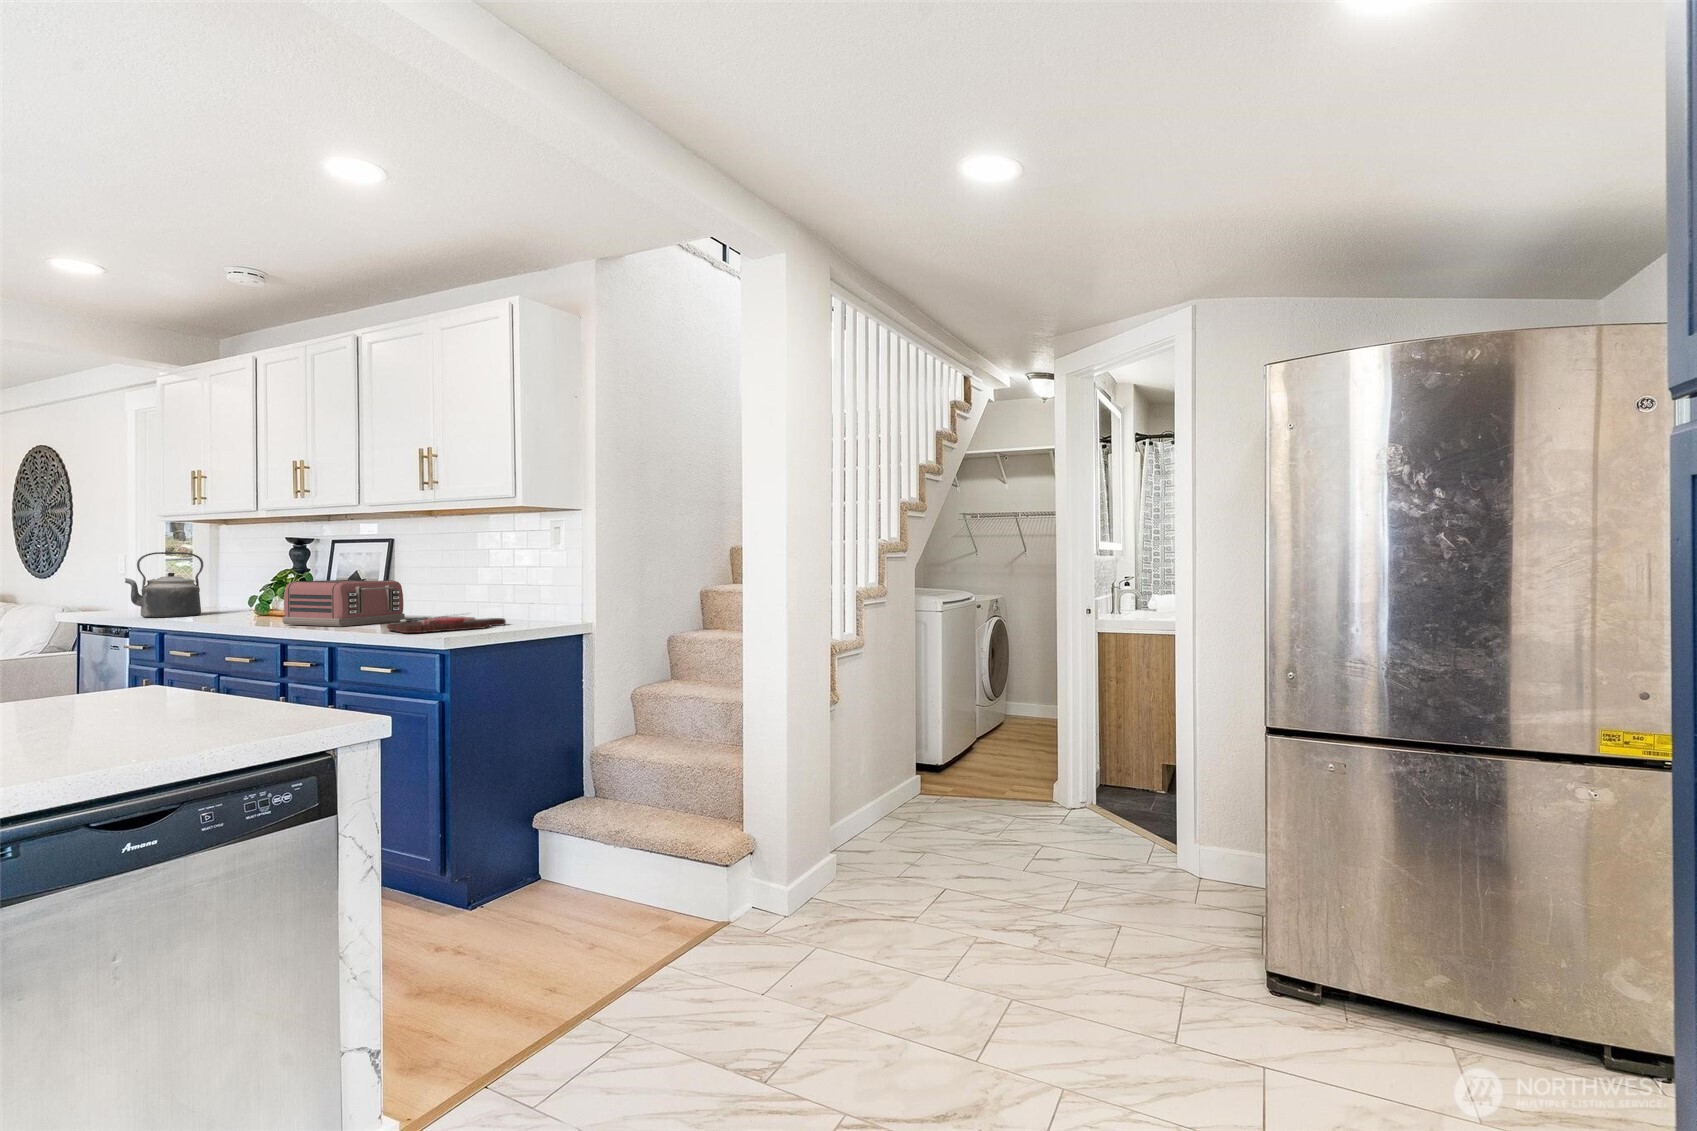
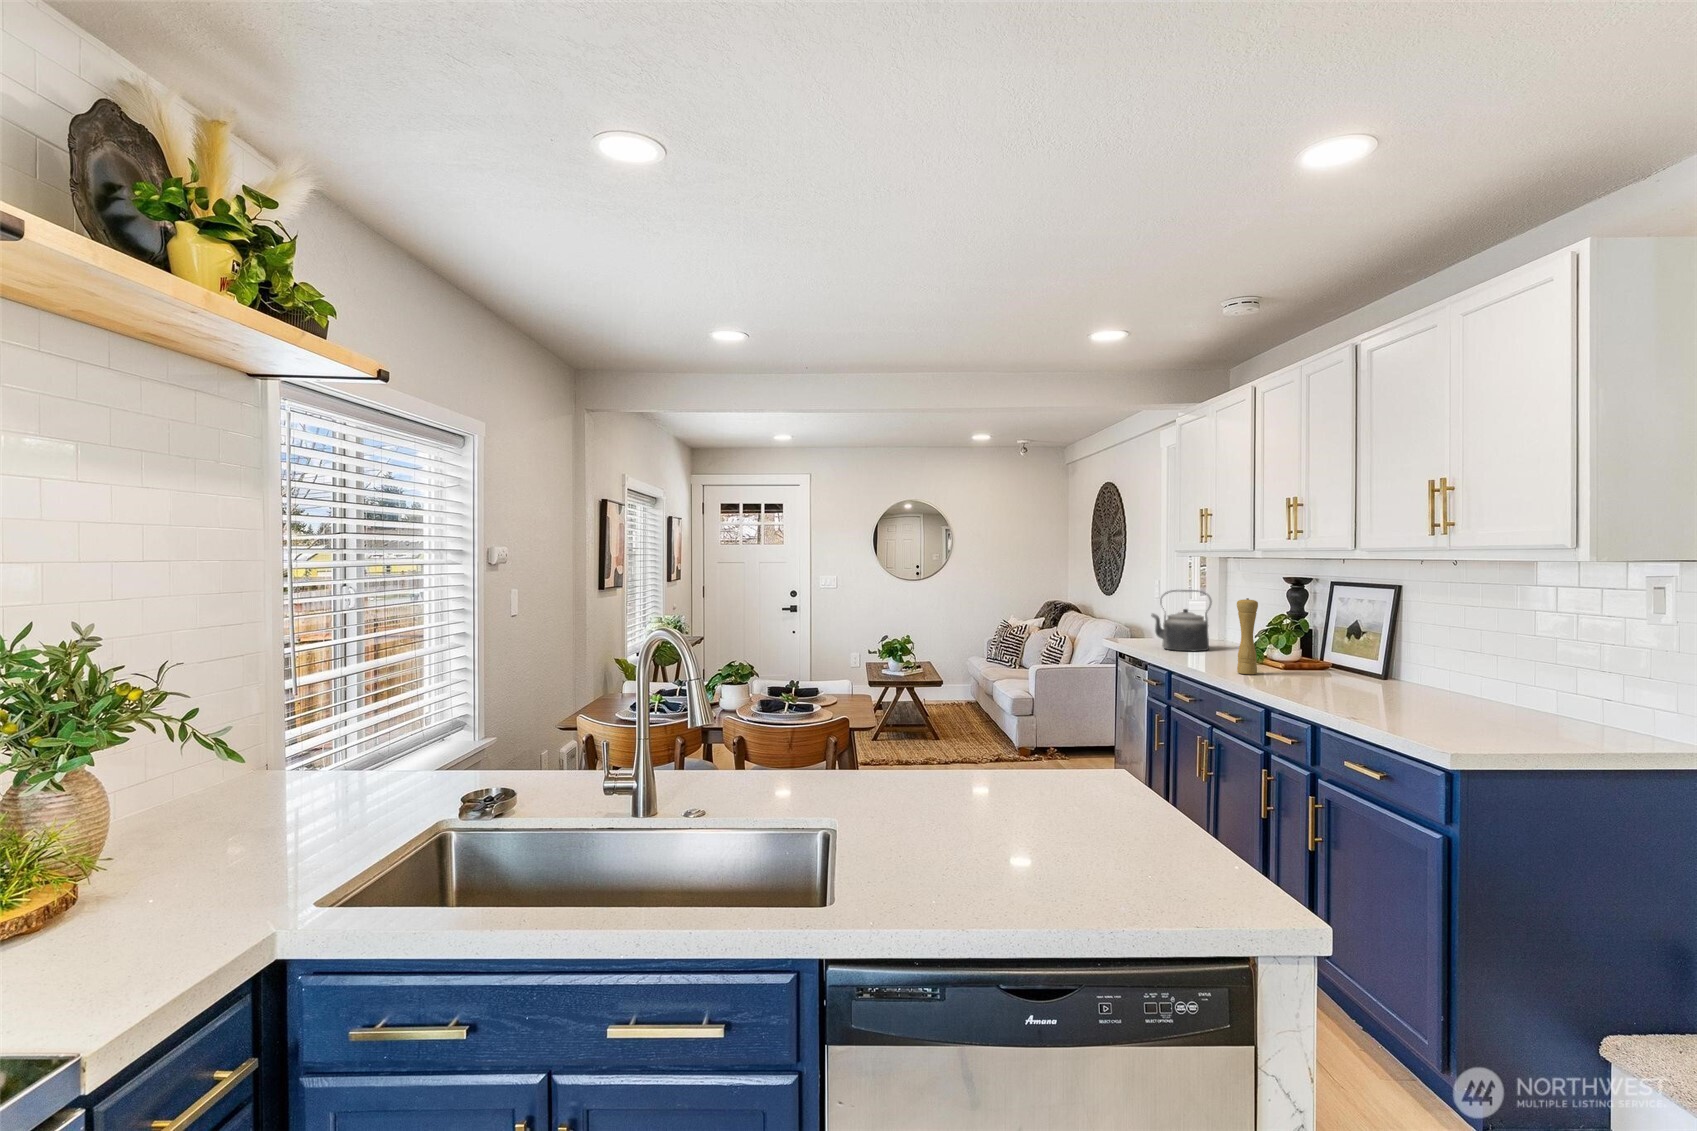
pepper mill: none [243,551,266,624] -> present [1237,598,1258,674]
toaster: present [282,580,405,627] -> none [1271,634,1411,694]
cutting board: present [386,614,506,633] -> none [1381,702,1565,733]

